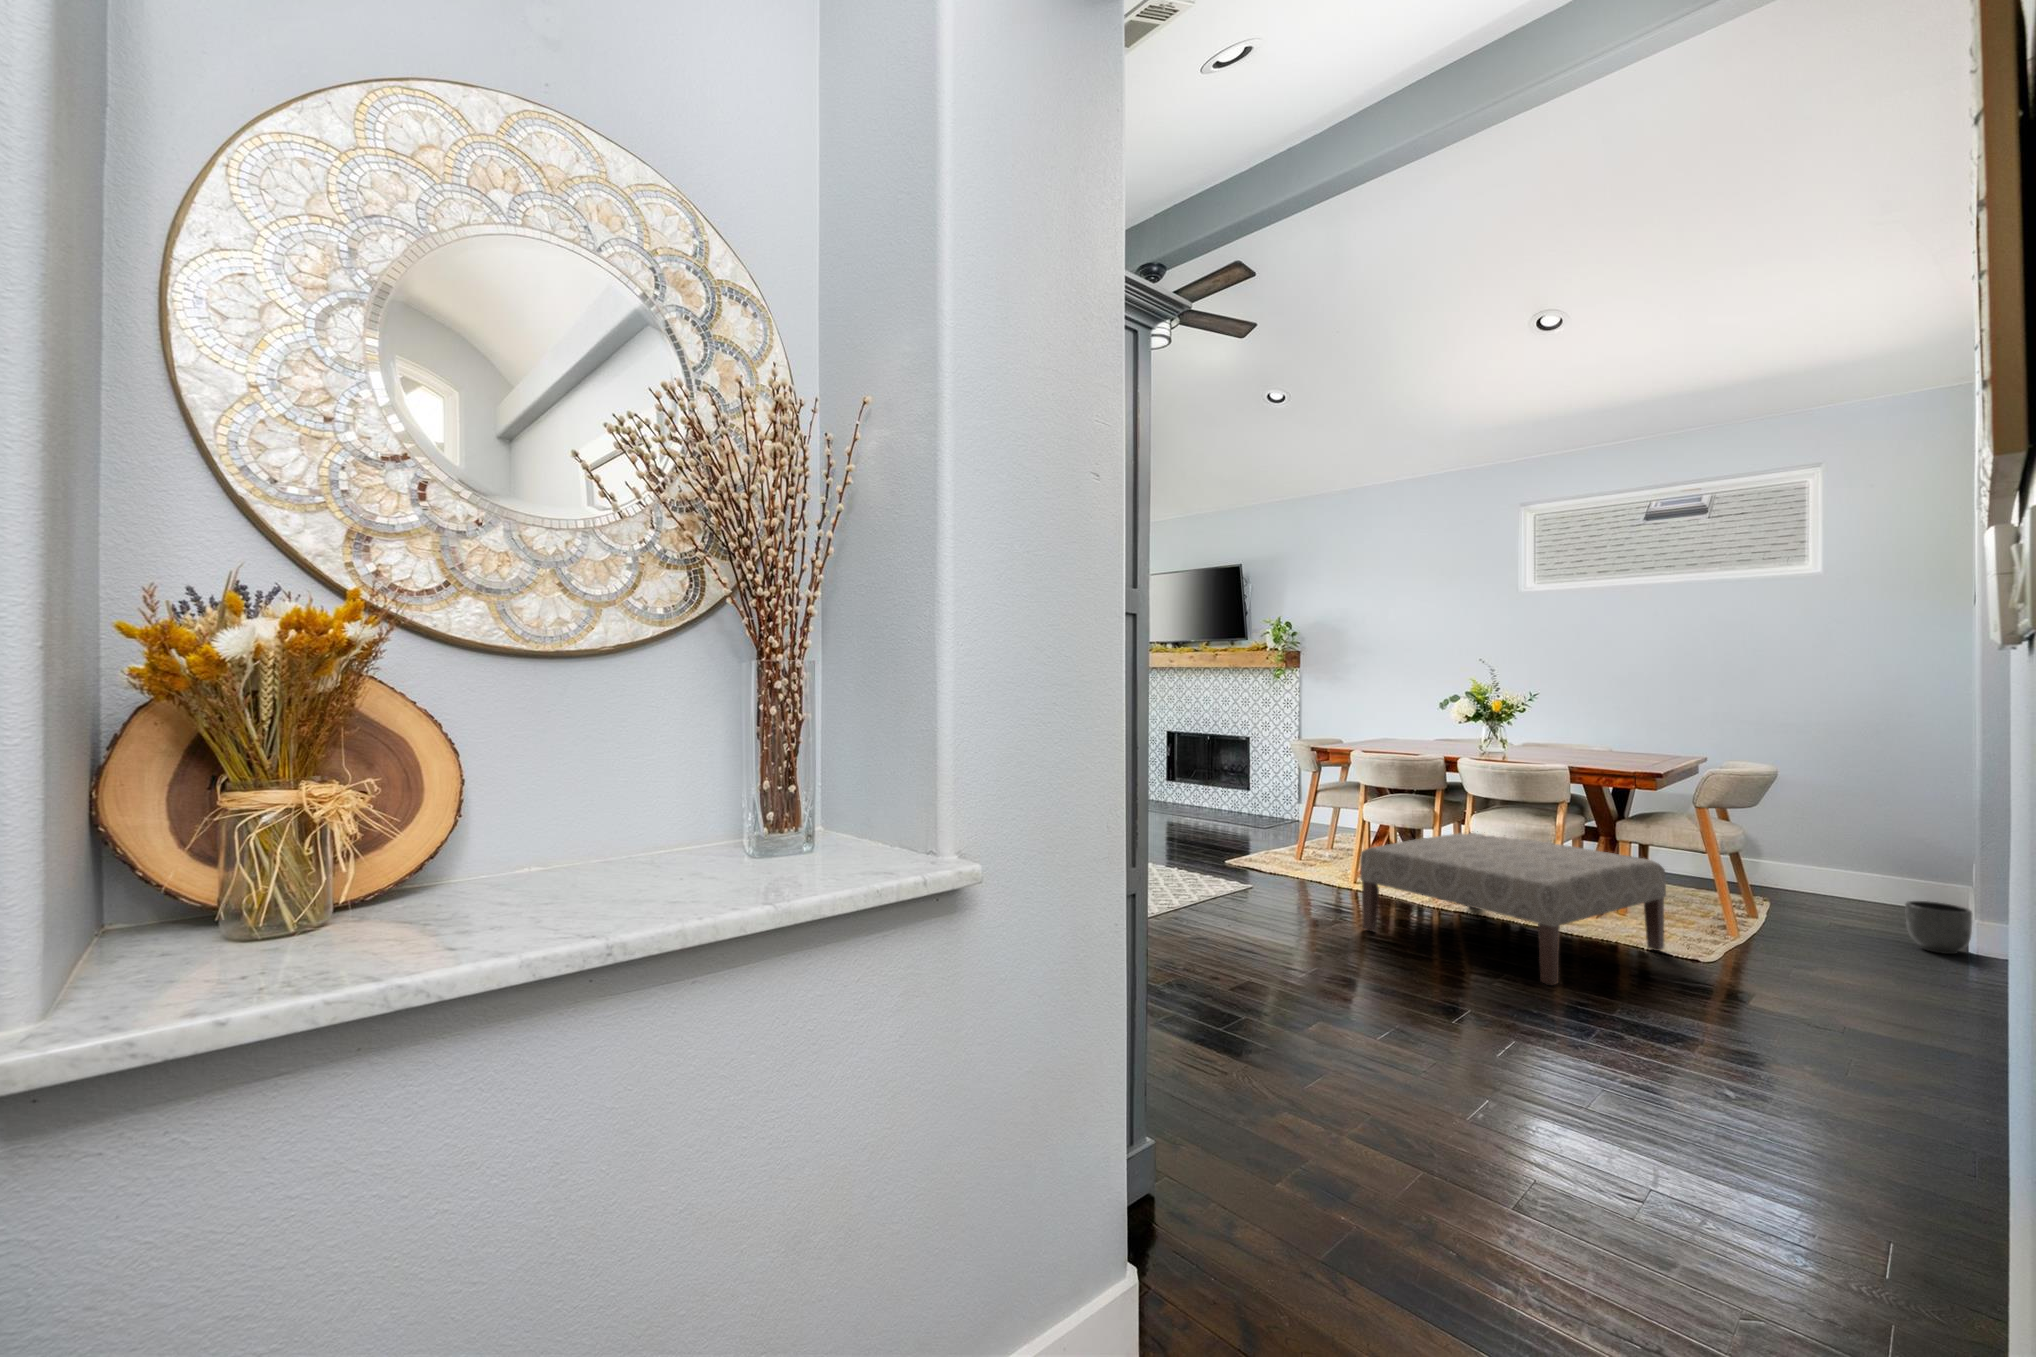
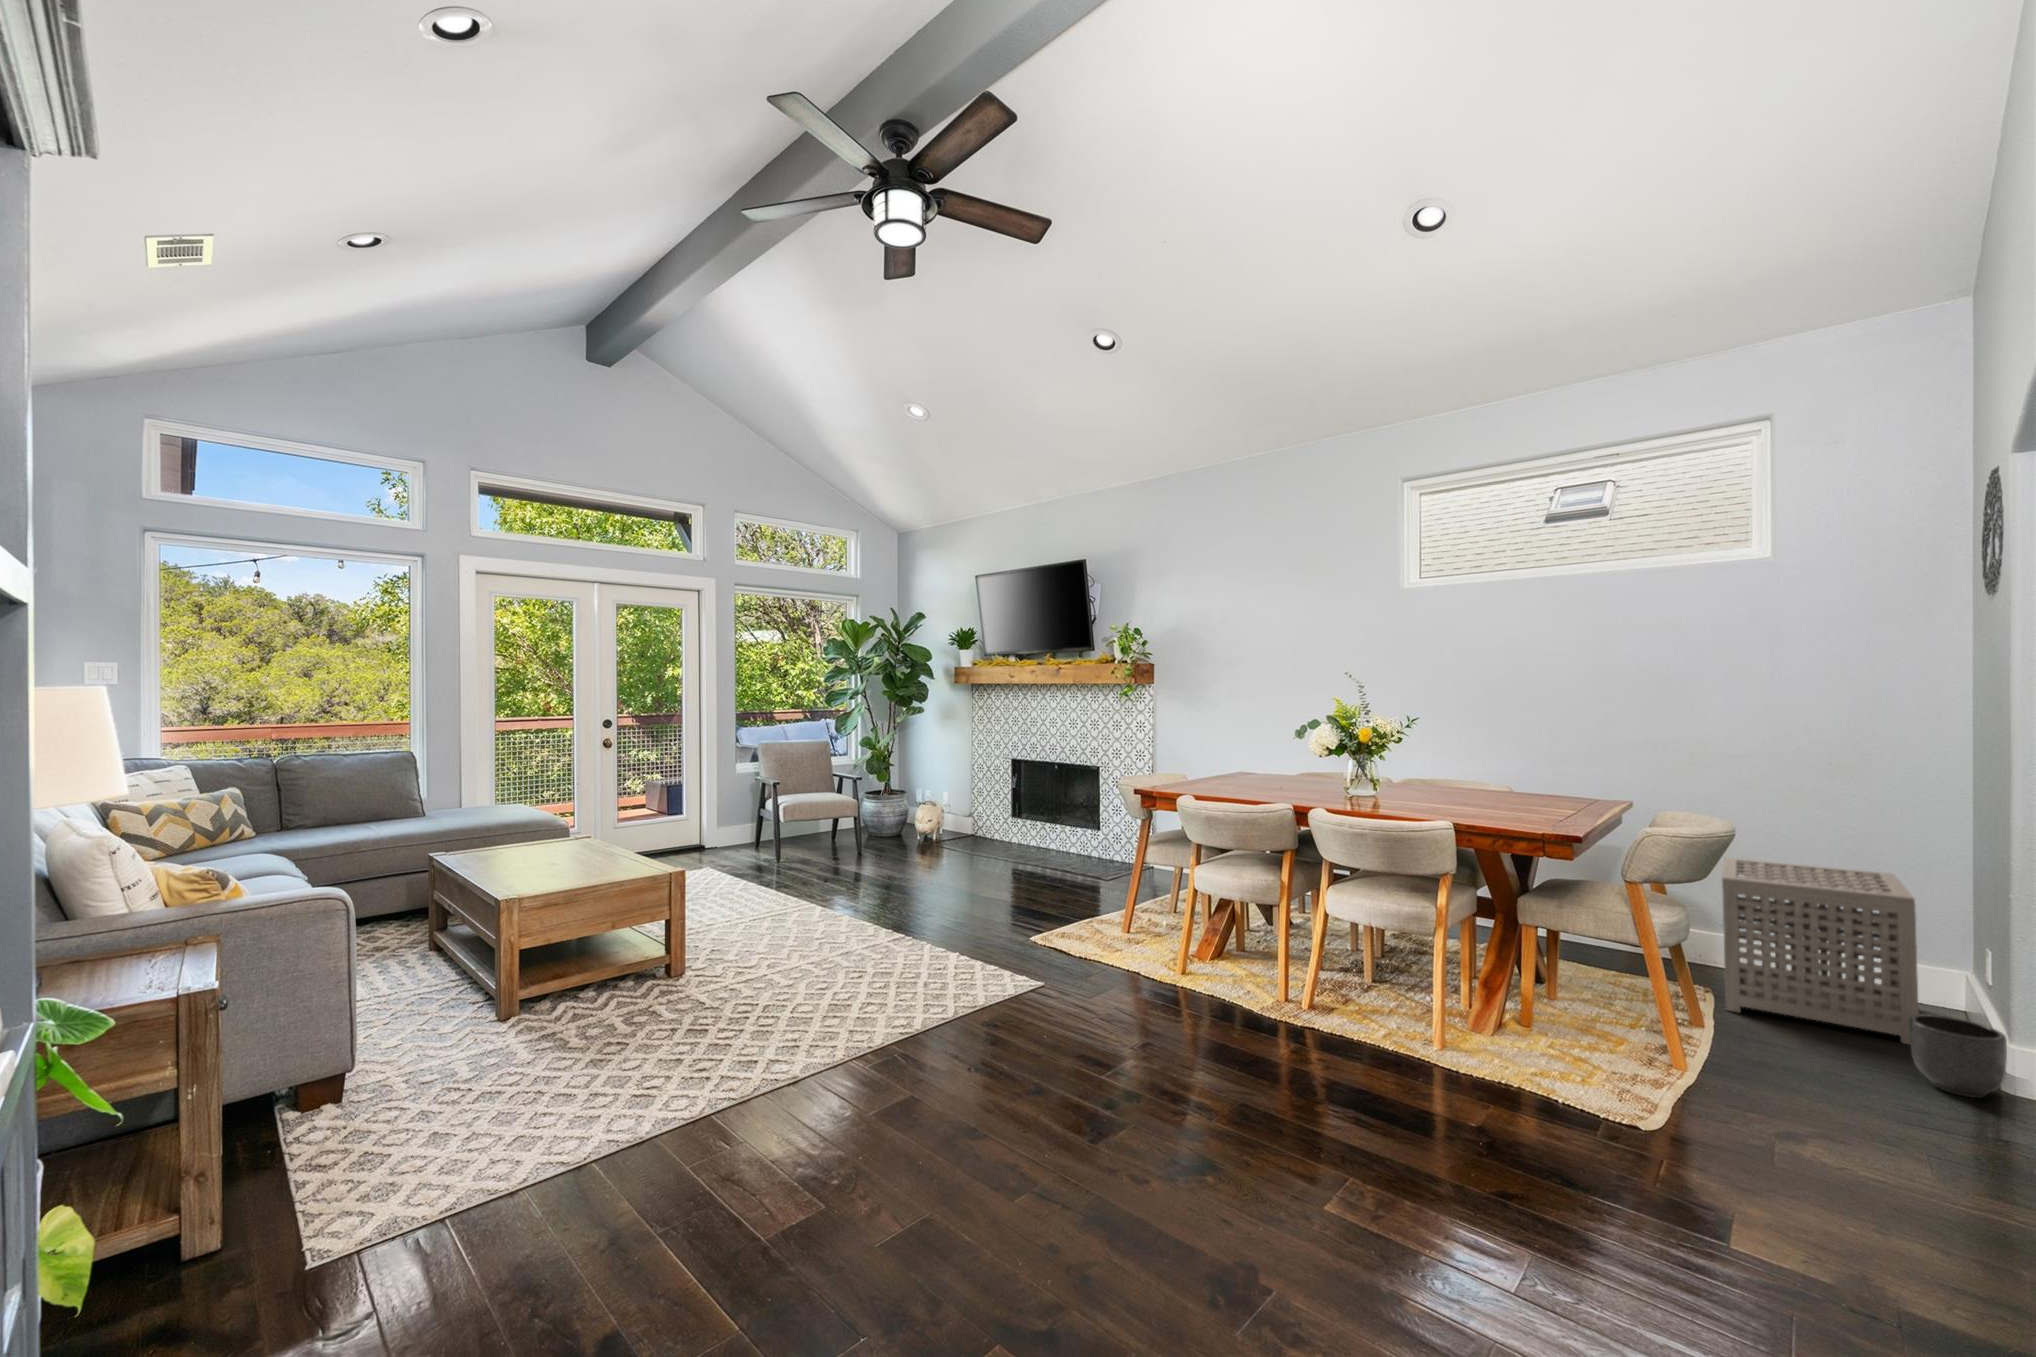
side table: none [1778,801,1923,930] -> present [1722,858,1919,1045]
ottoman: present [1360,833,1666,985] -> none [1162,910,1590,1204]

